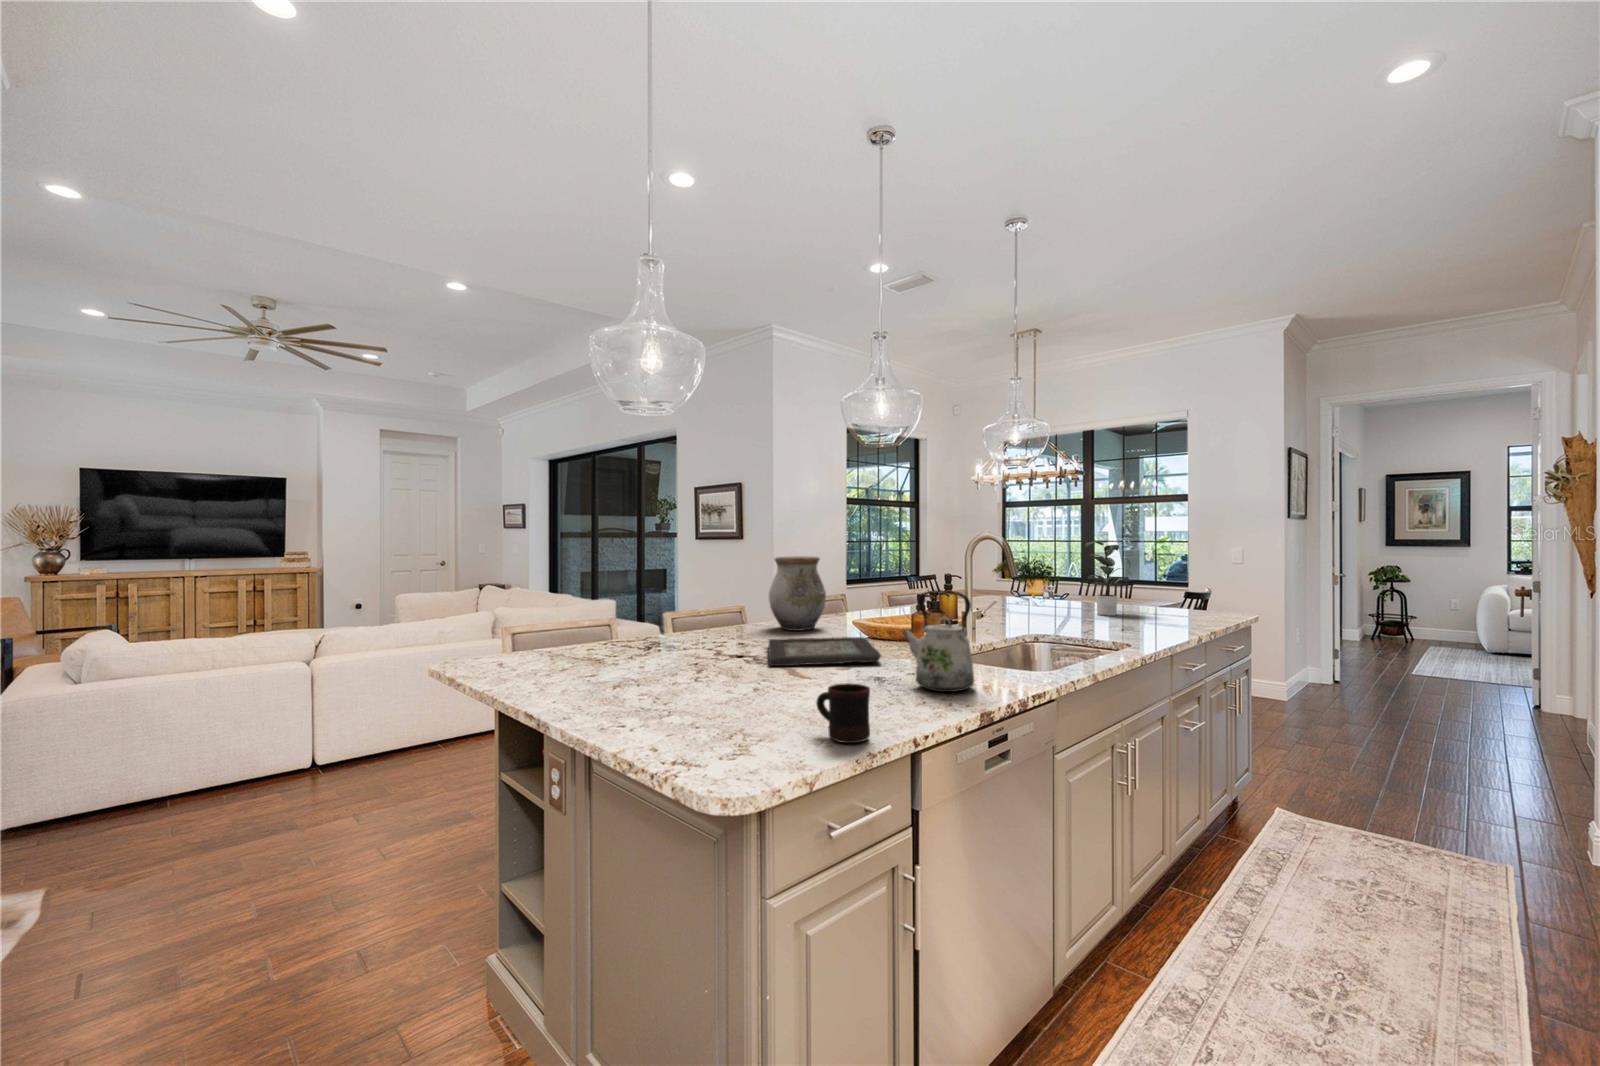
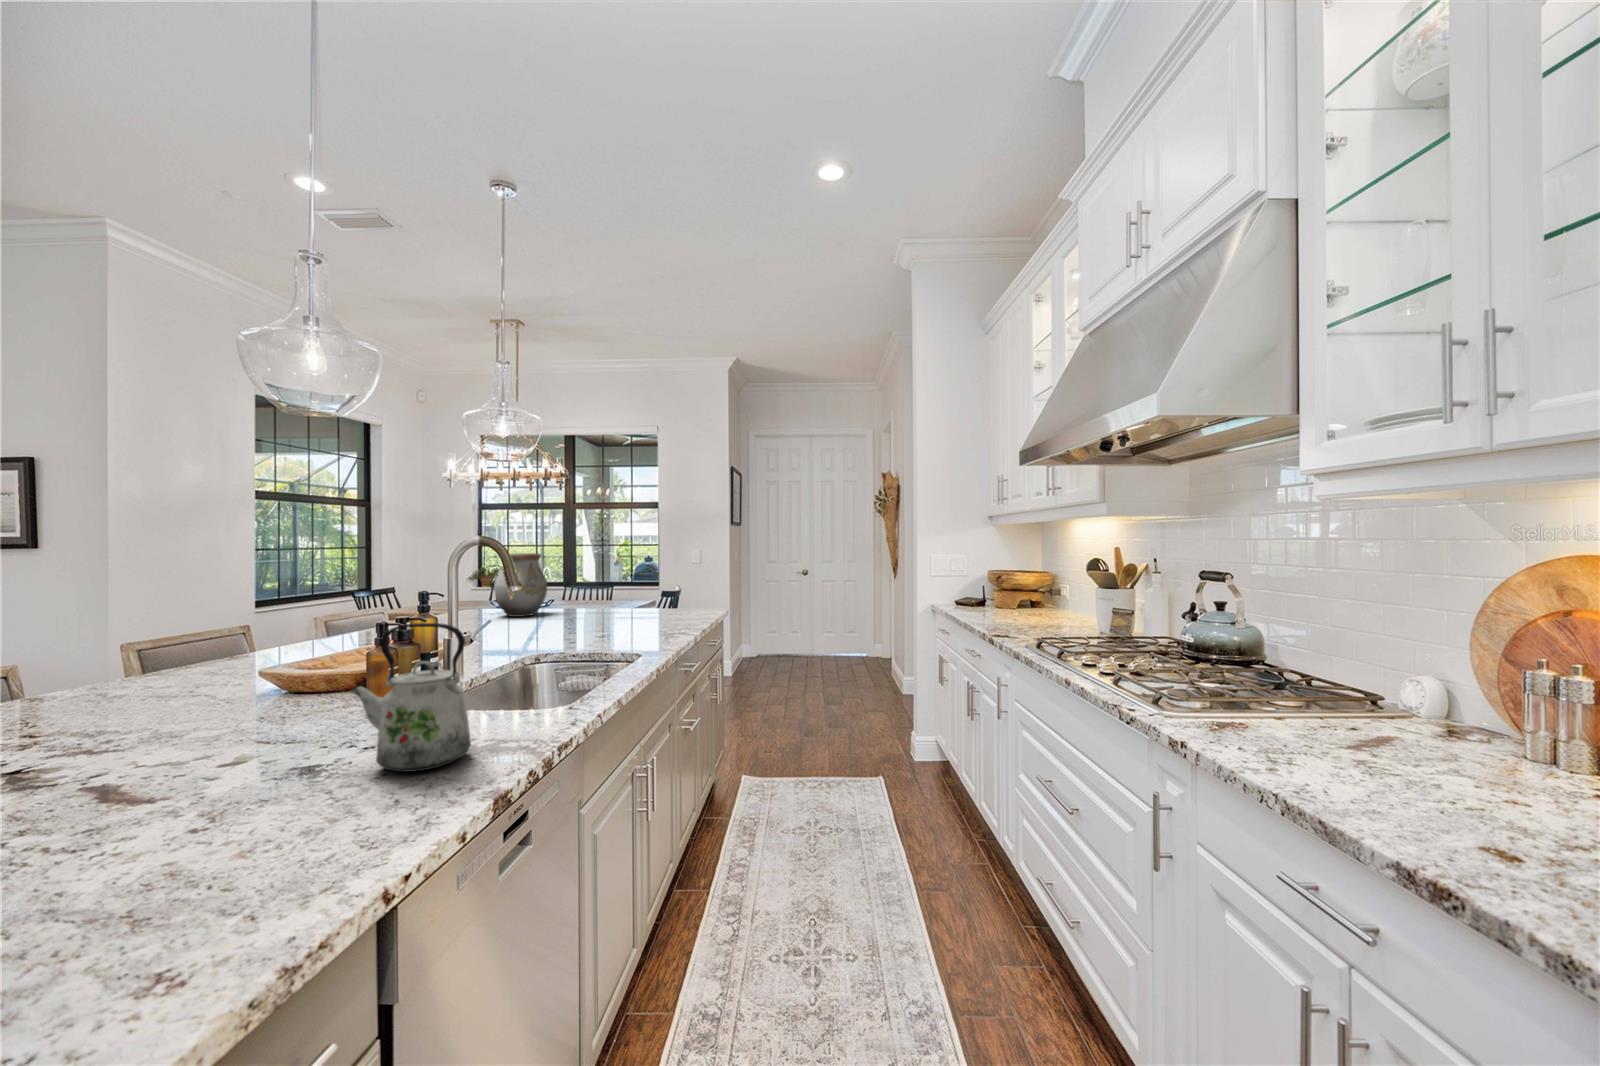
potted plant: present [1085,541,1130,616] -> none [569,544,639,622]
vase: present [769,557,826,631] -> present [494,553,548,617]
decorative tray: present [769,637,881,666] -> none [58,696,314,787]
mug: present [816,683,870,743] -> none [154,821,287,954]

